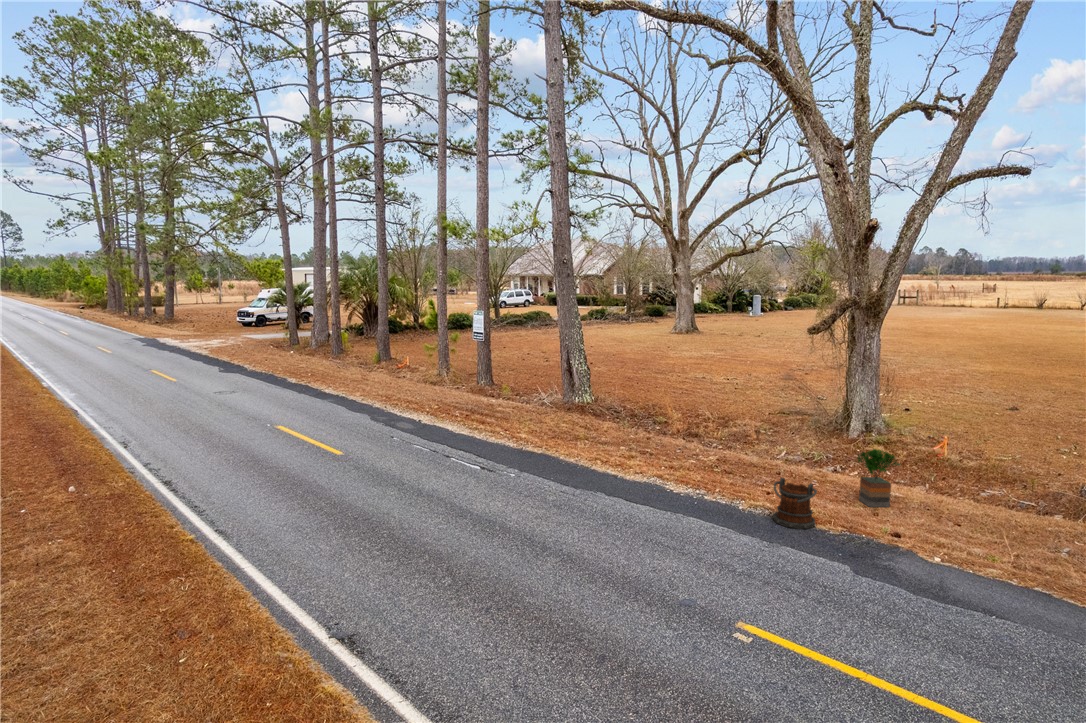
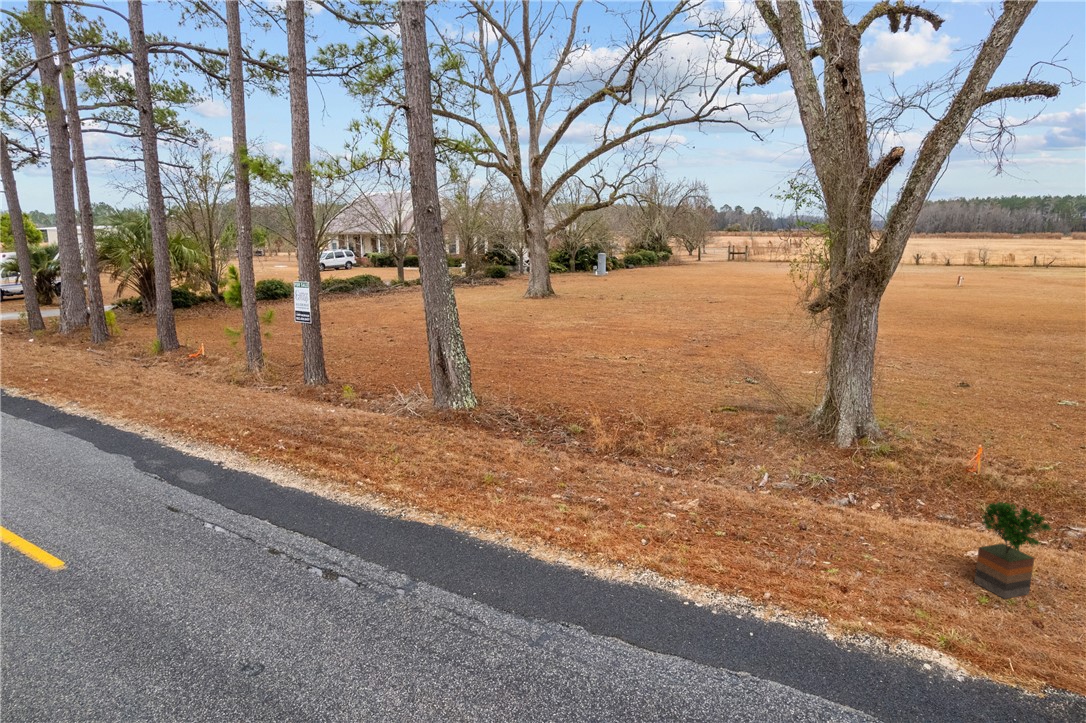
bucket: present [772,478,817,529] -> none [907,591,1003,693]

